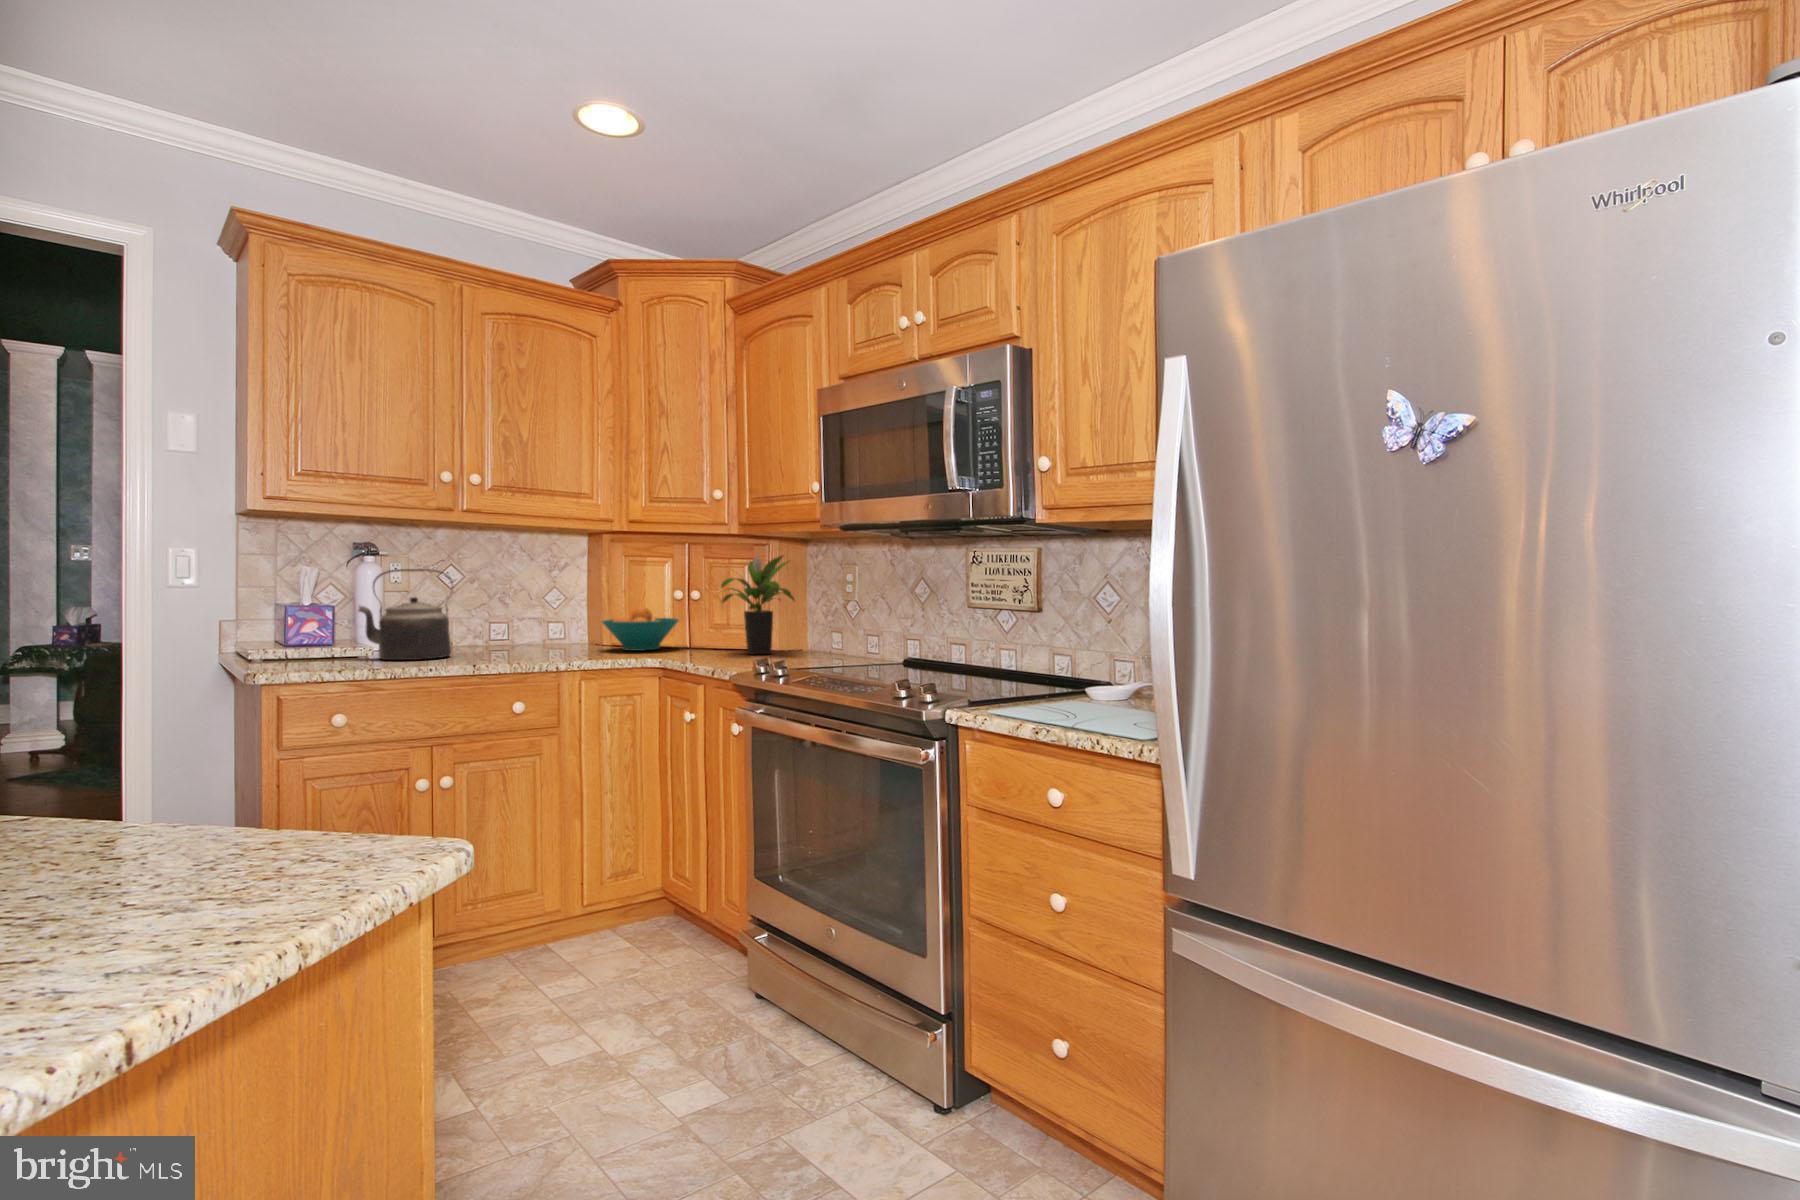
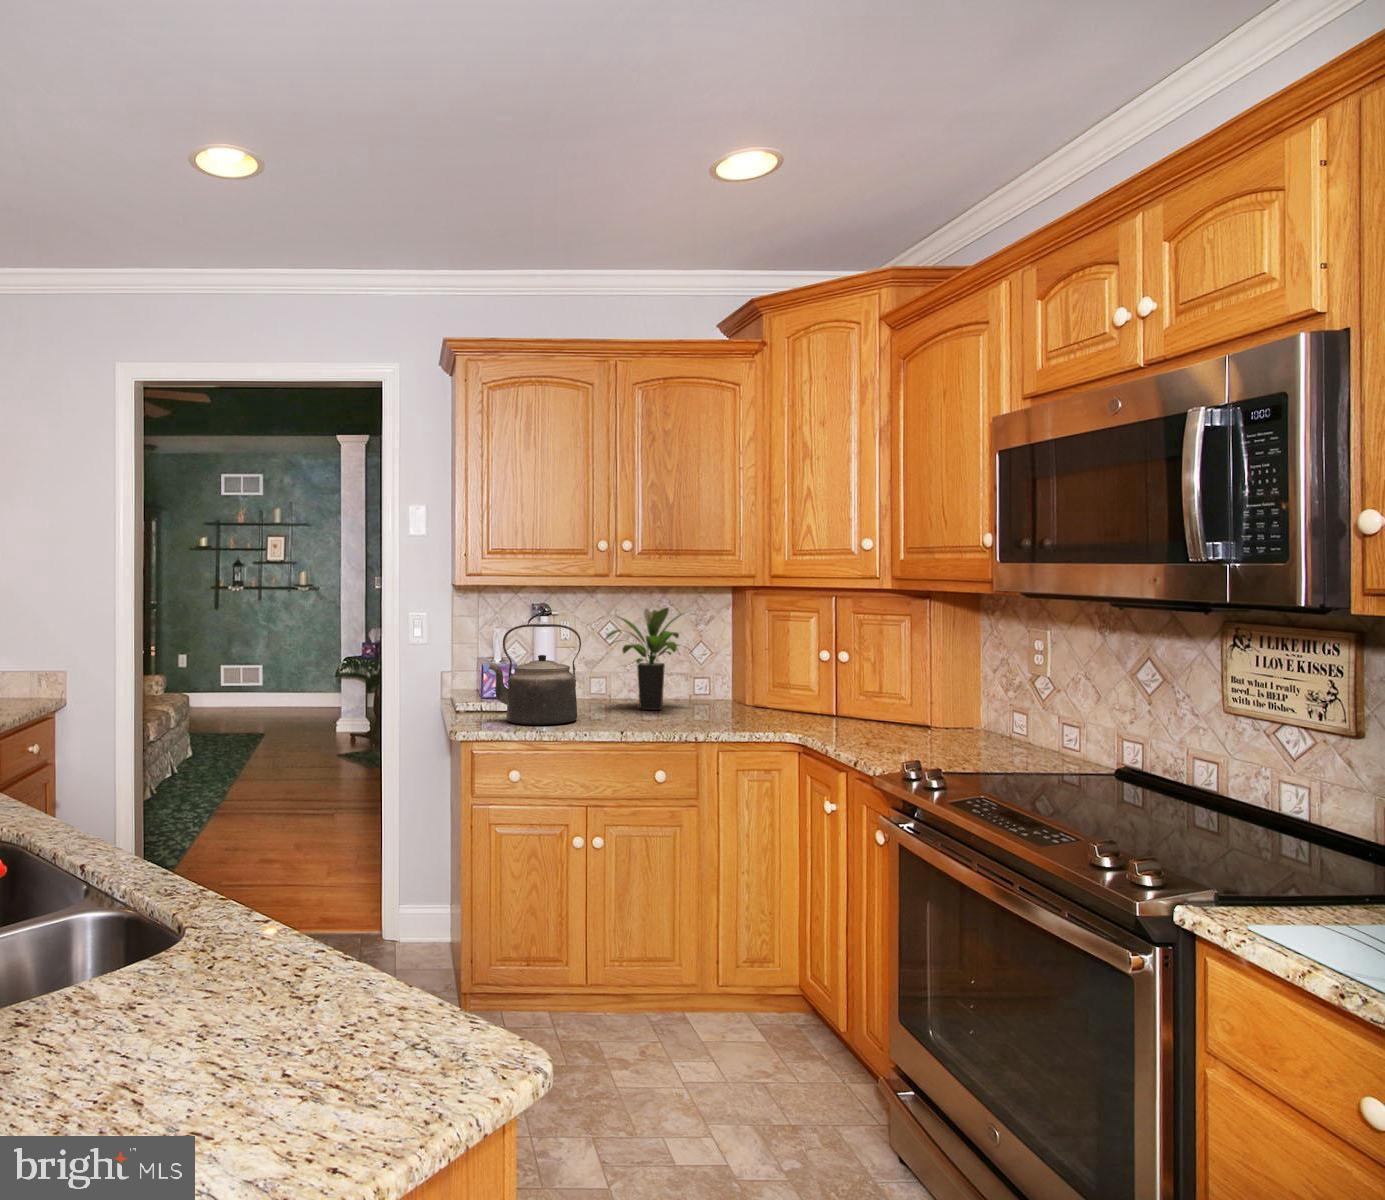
potted plant: present [721,556,794,655] -> present [605,608,689,710]
fruit bowl: present [602,606,679,651] -> none [737,670,826,724]

